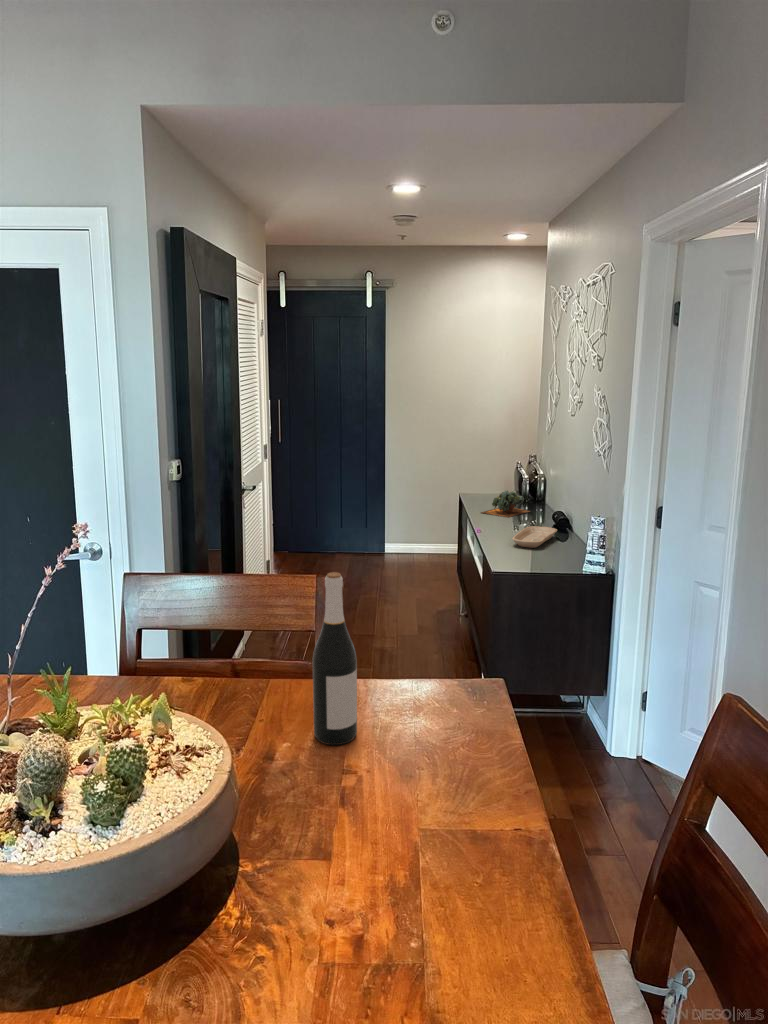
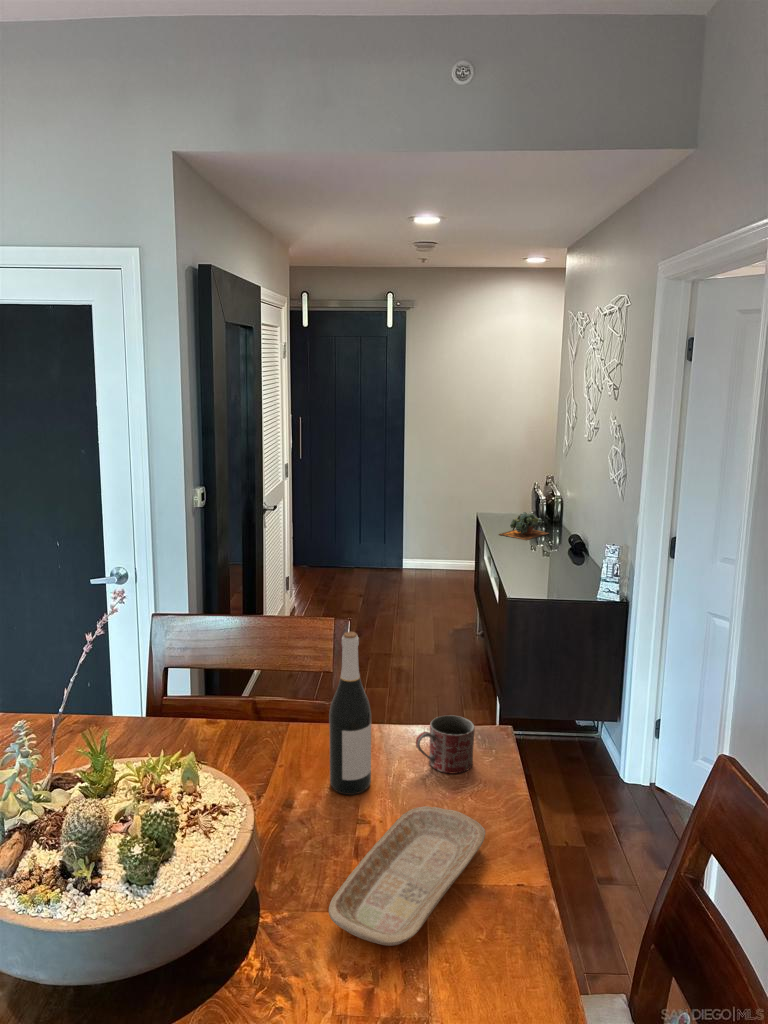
tray: present [512,526,557,548] -> present [329,806,485,946]
mug: none [404,664,465,723] -> present [416,715,475,774]

